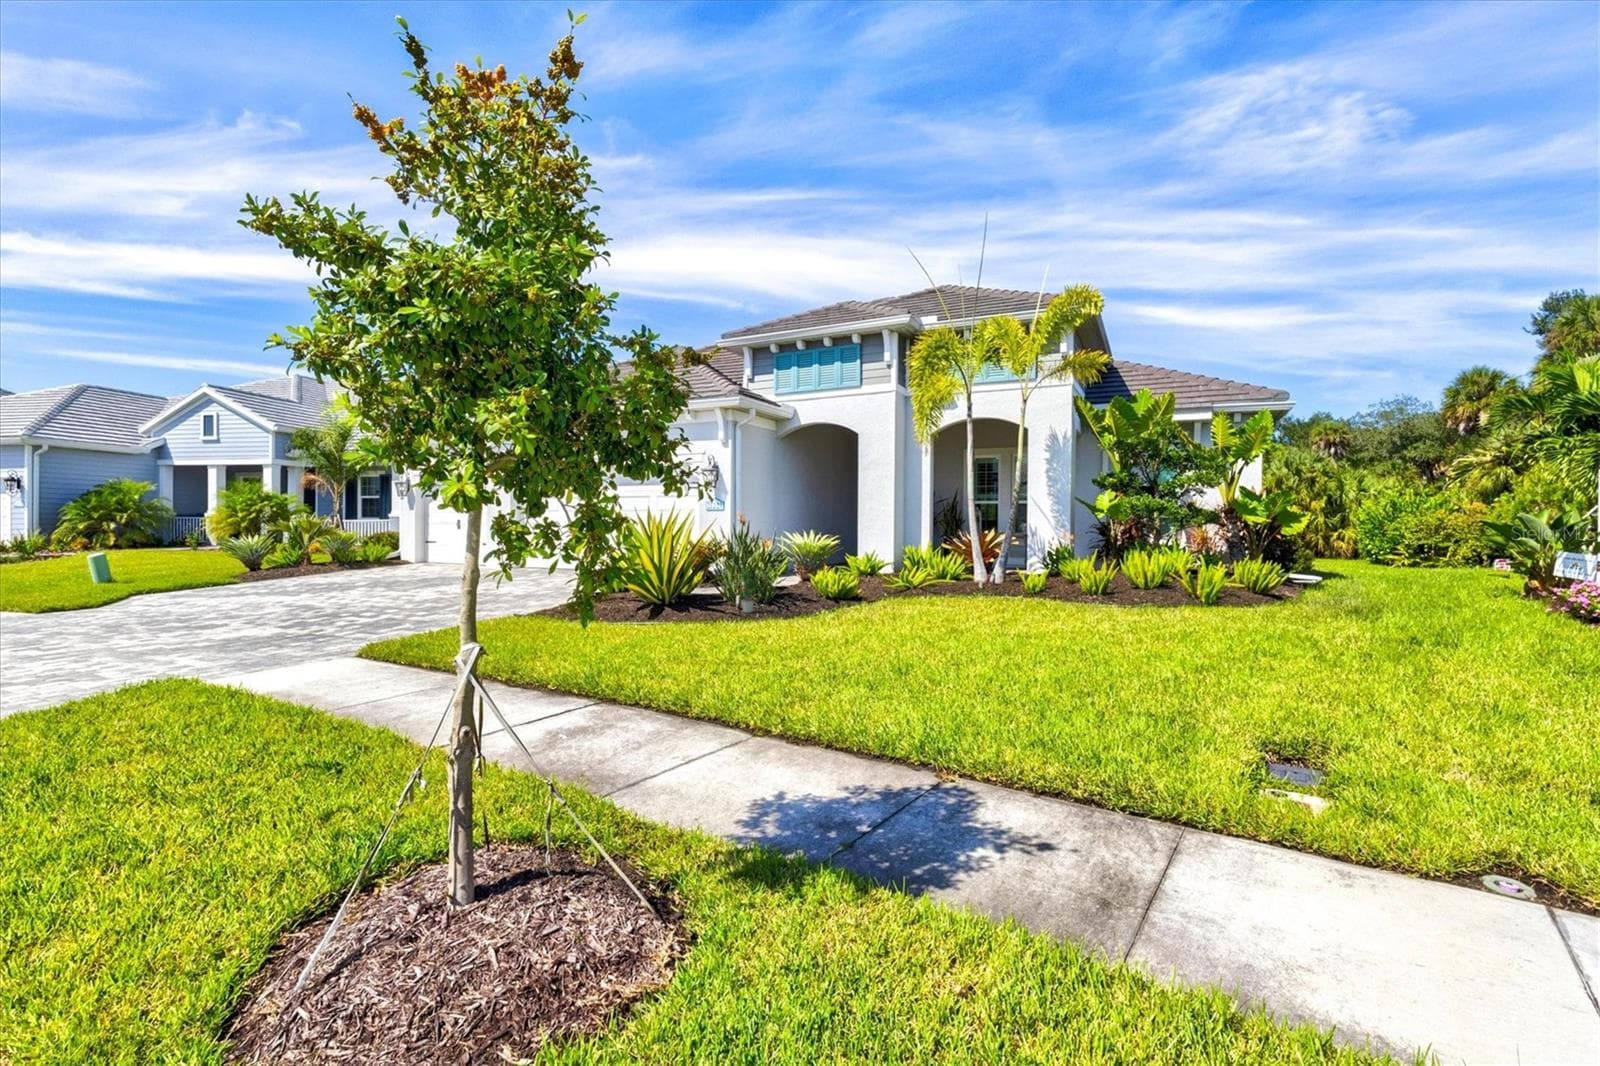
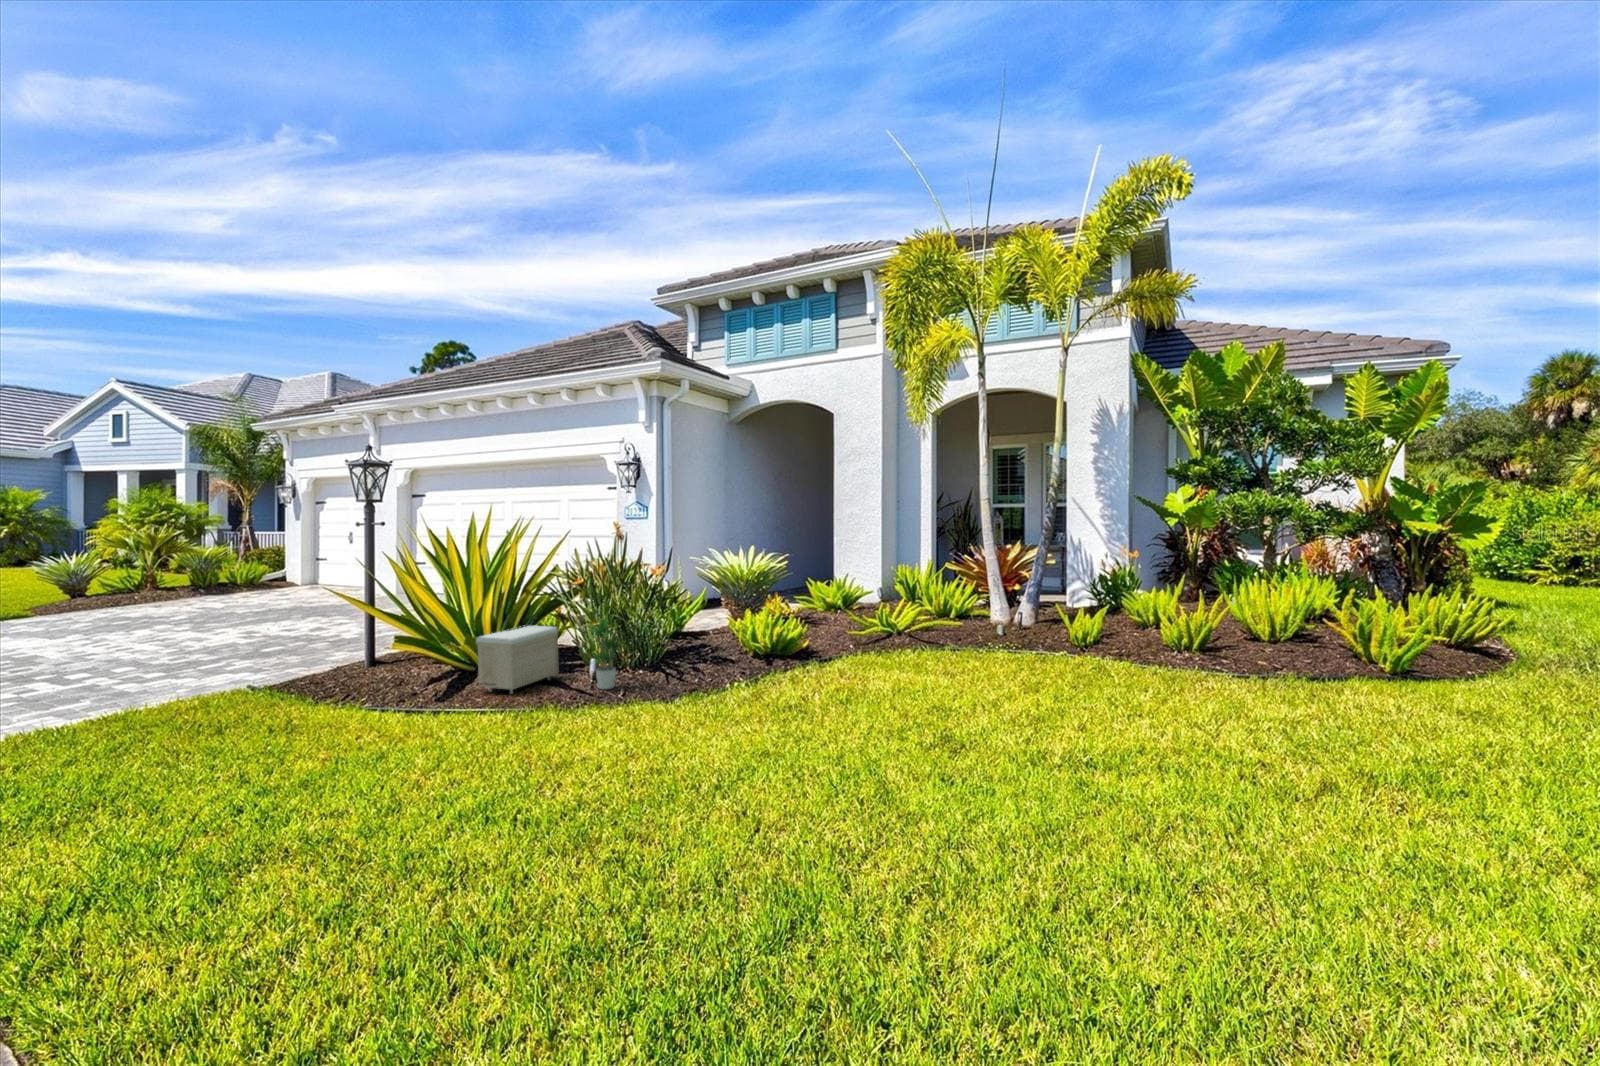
storage bench: none [671,577,712,615] -> present [476,626,559,694]

